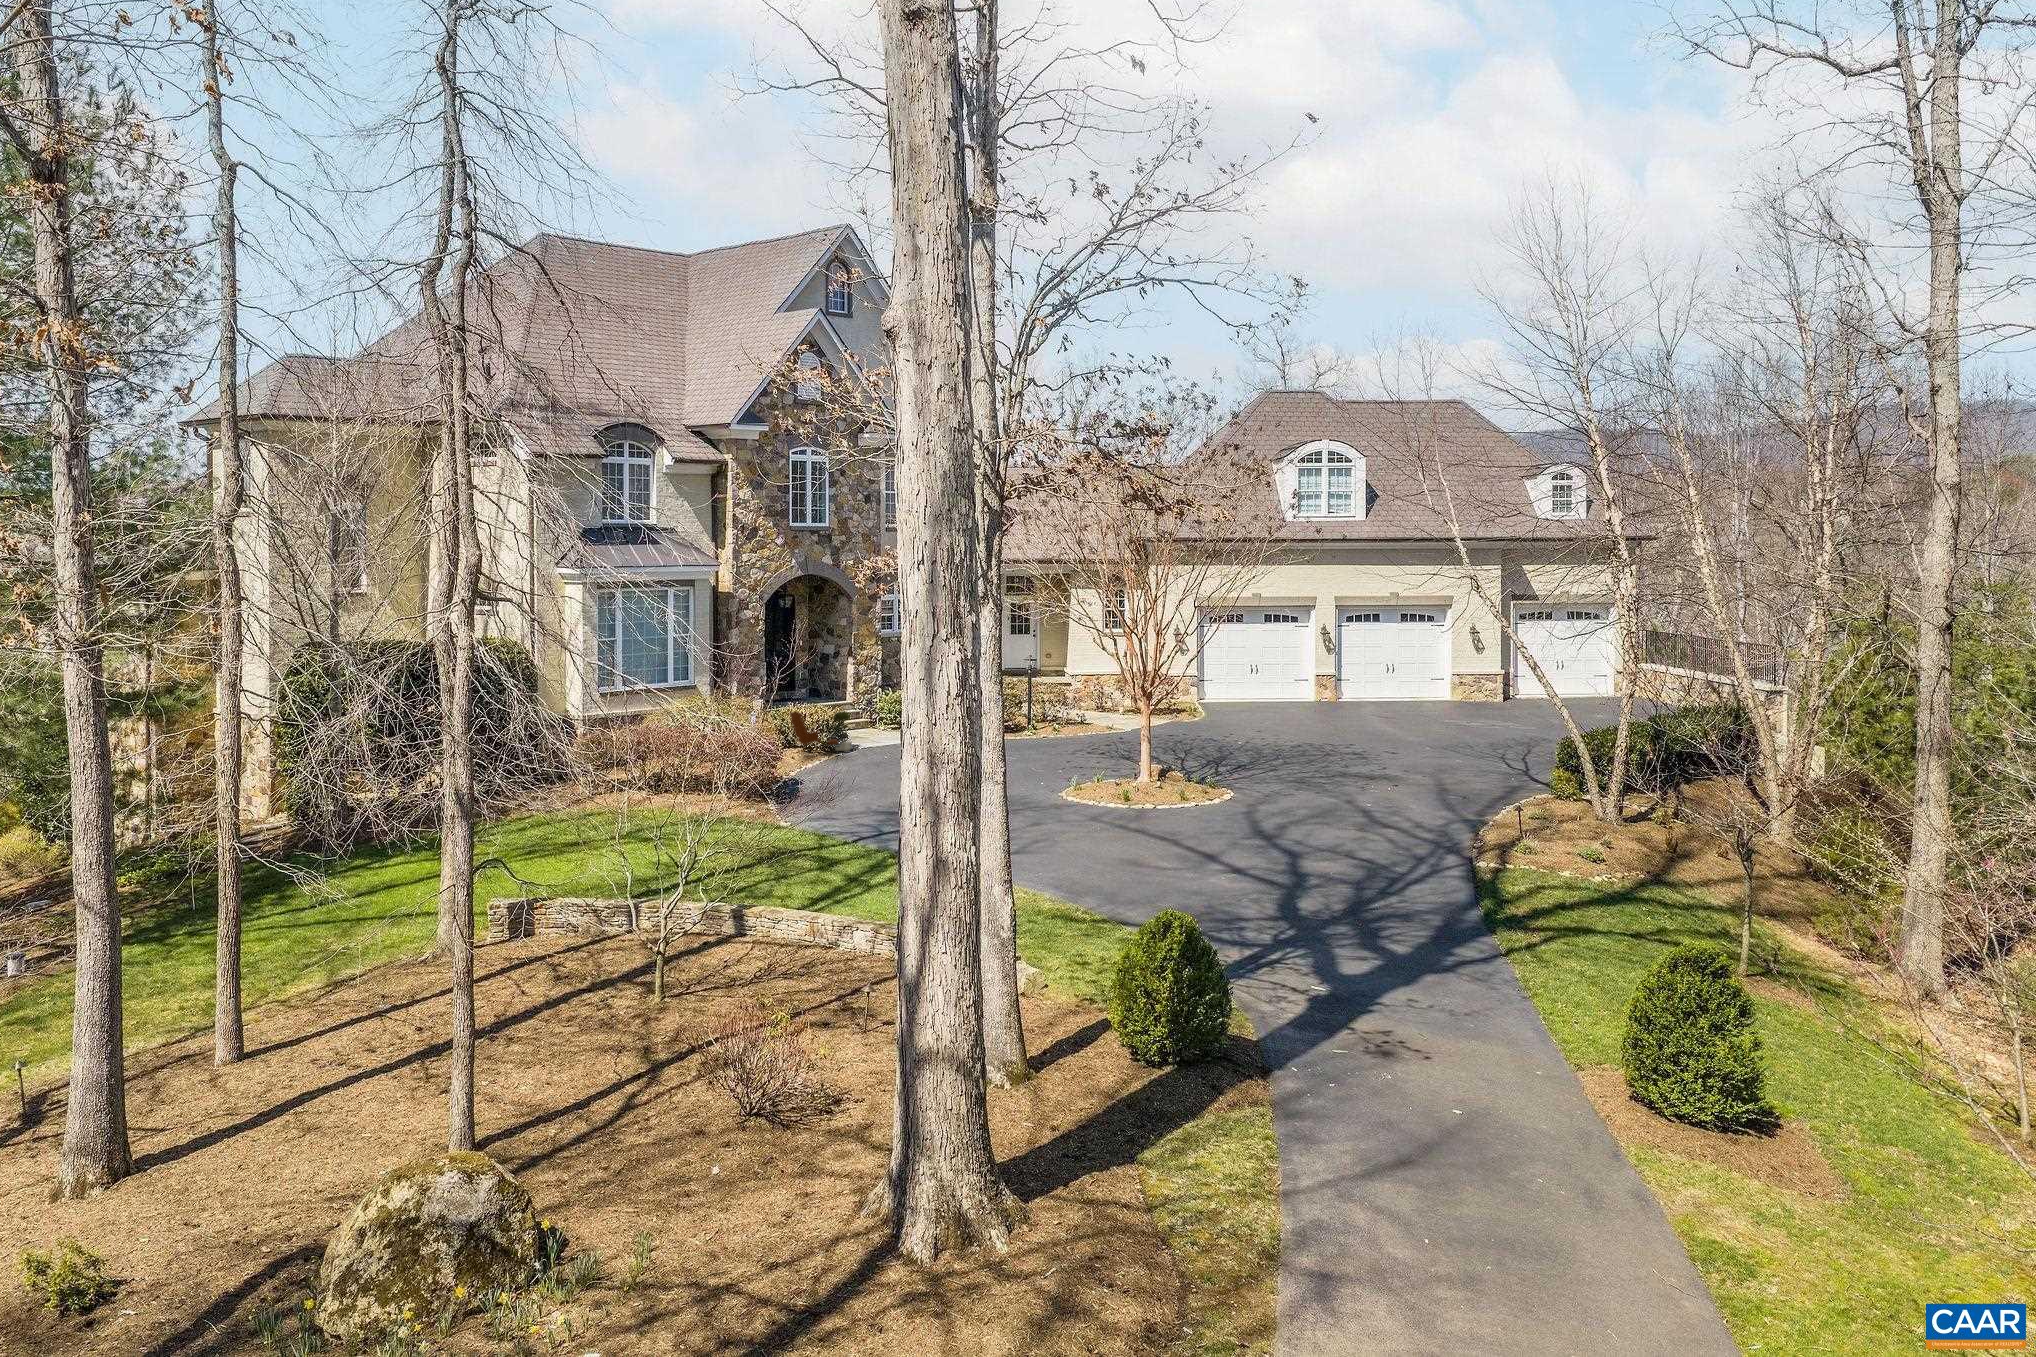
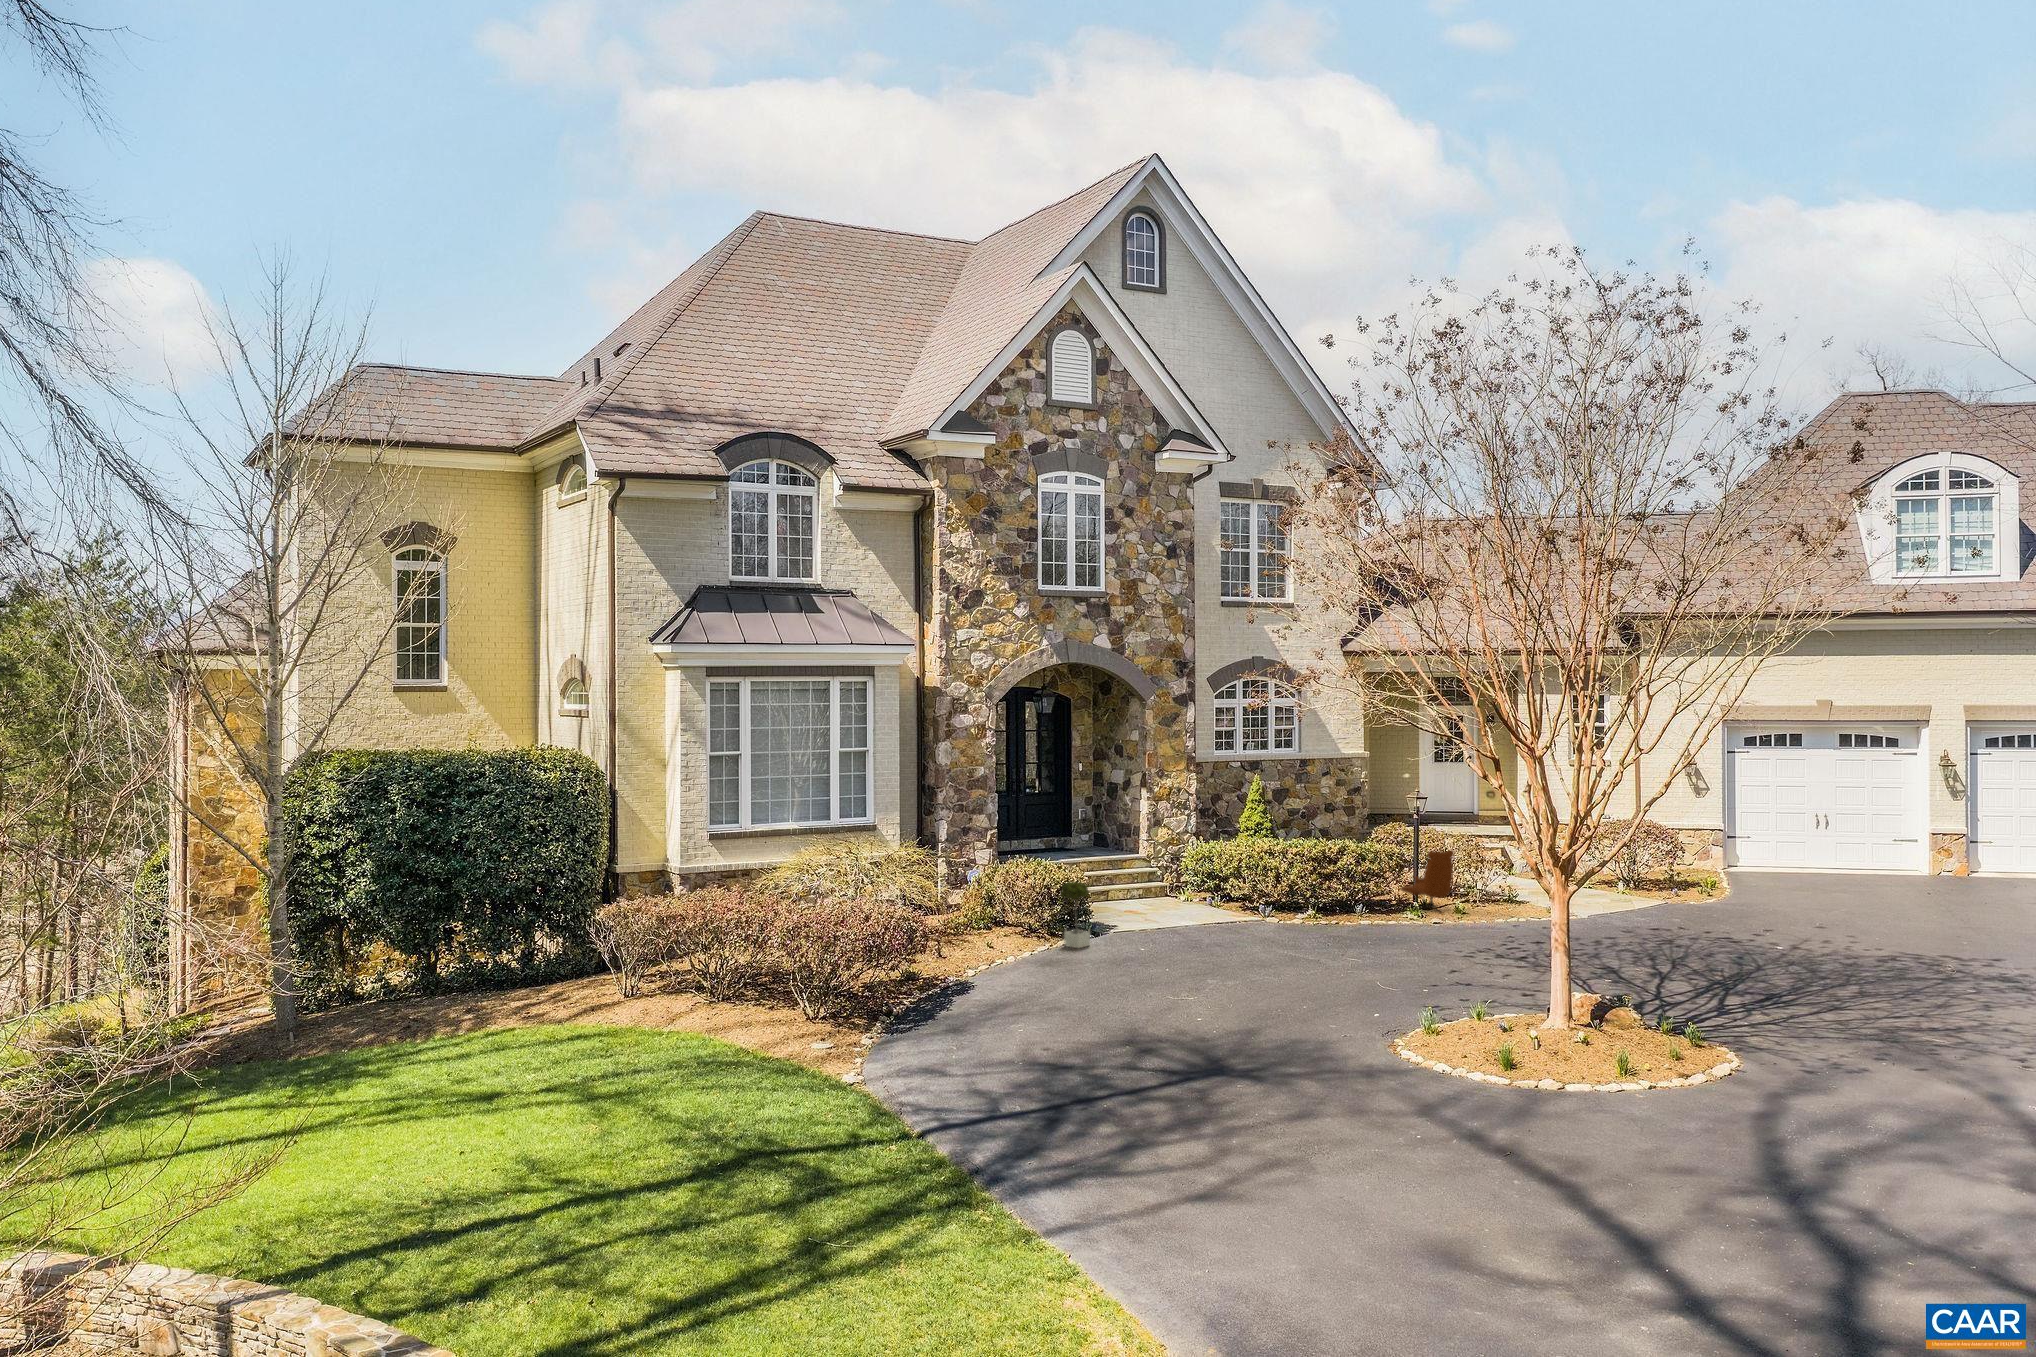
lounge chair: present [789,712,839,756] -> present [1400,851,1454,913]

